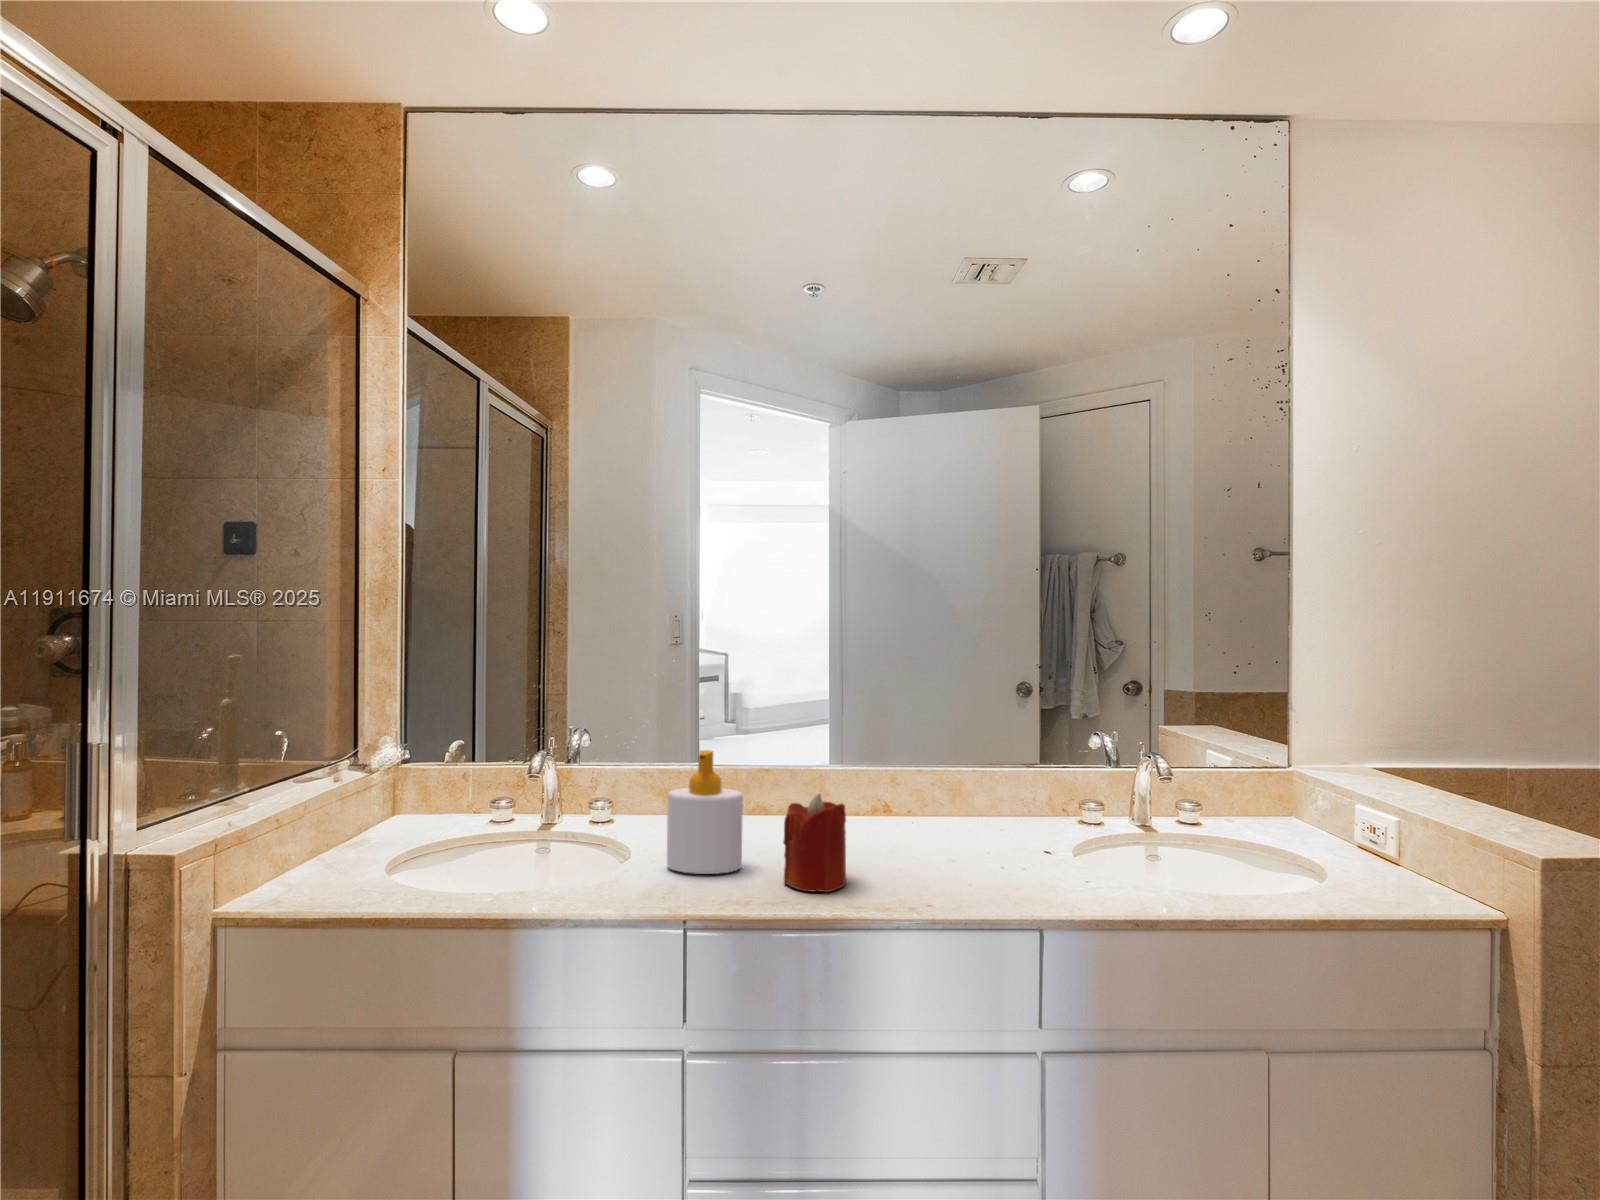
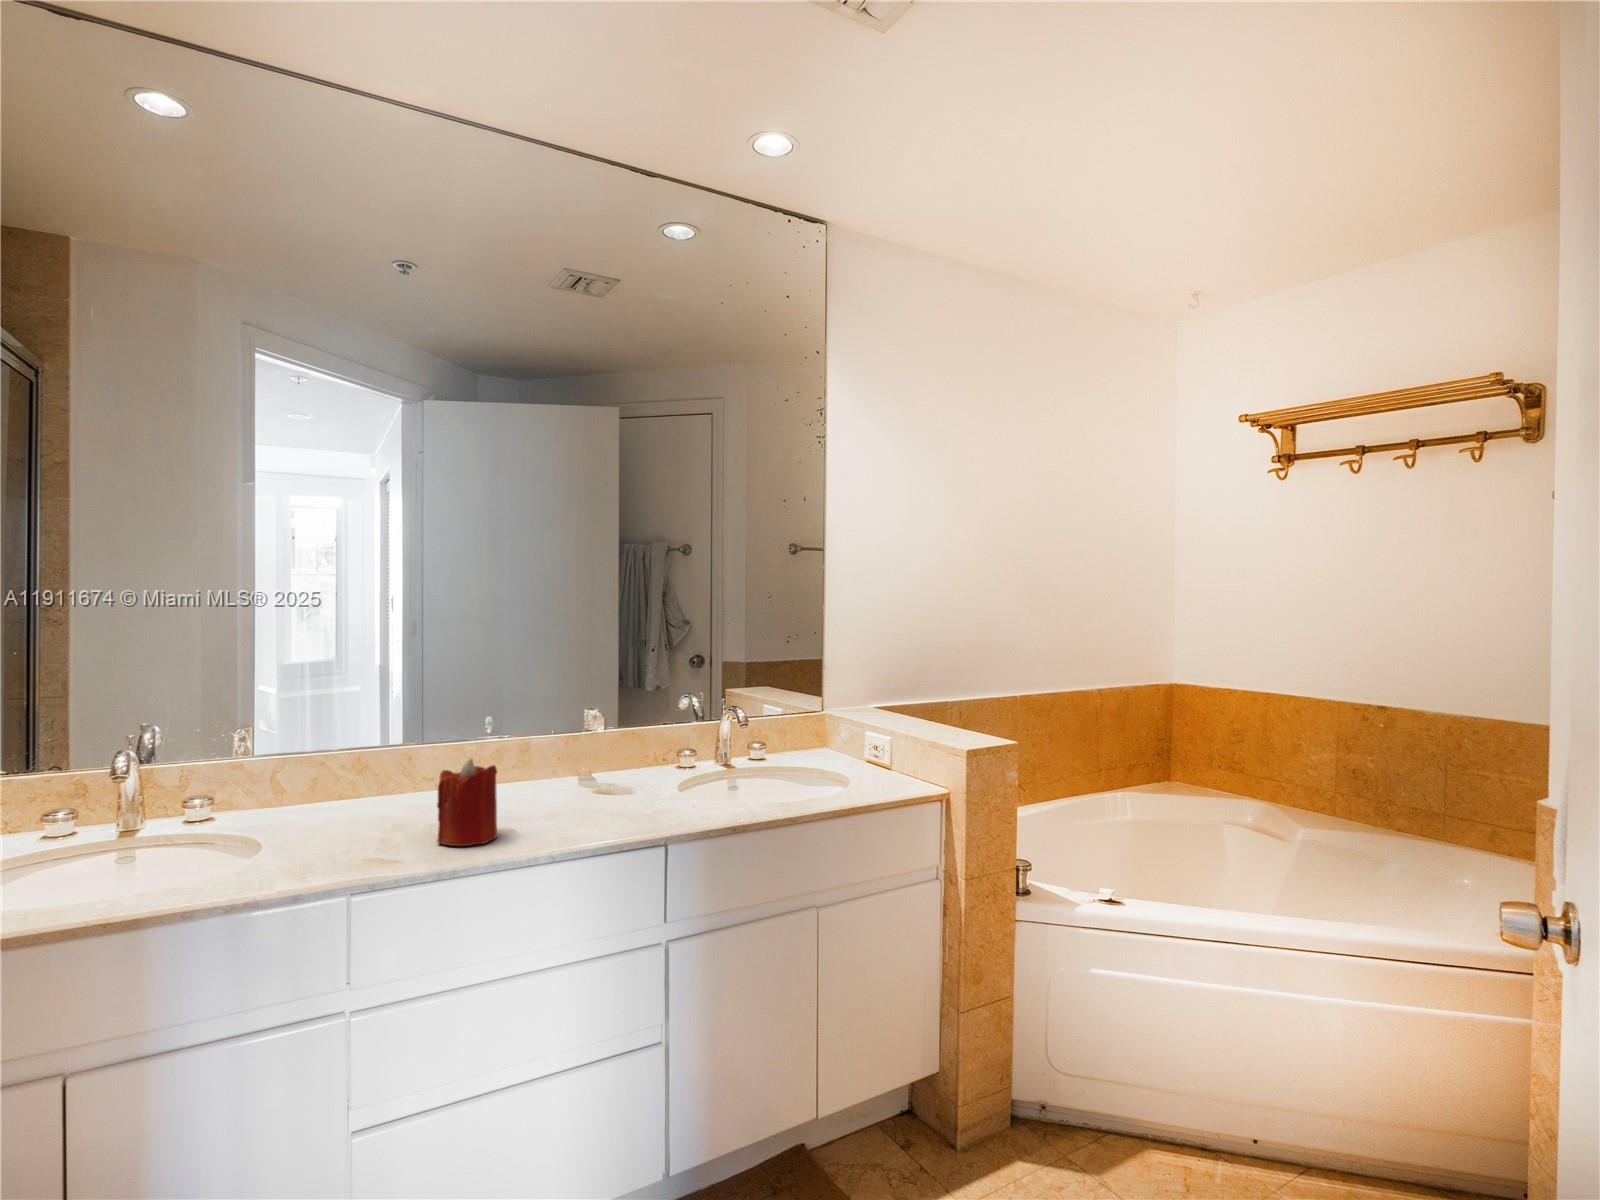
soap bottle: present [667,750,743,874] -> none [305,729,389,850]

